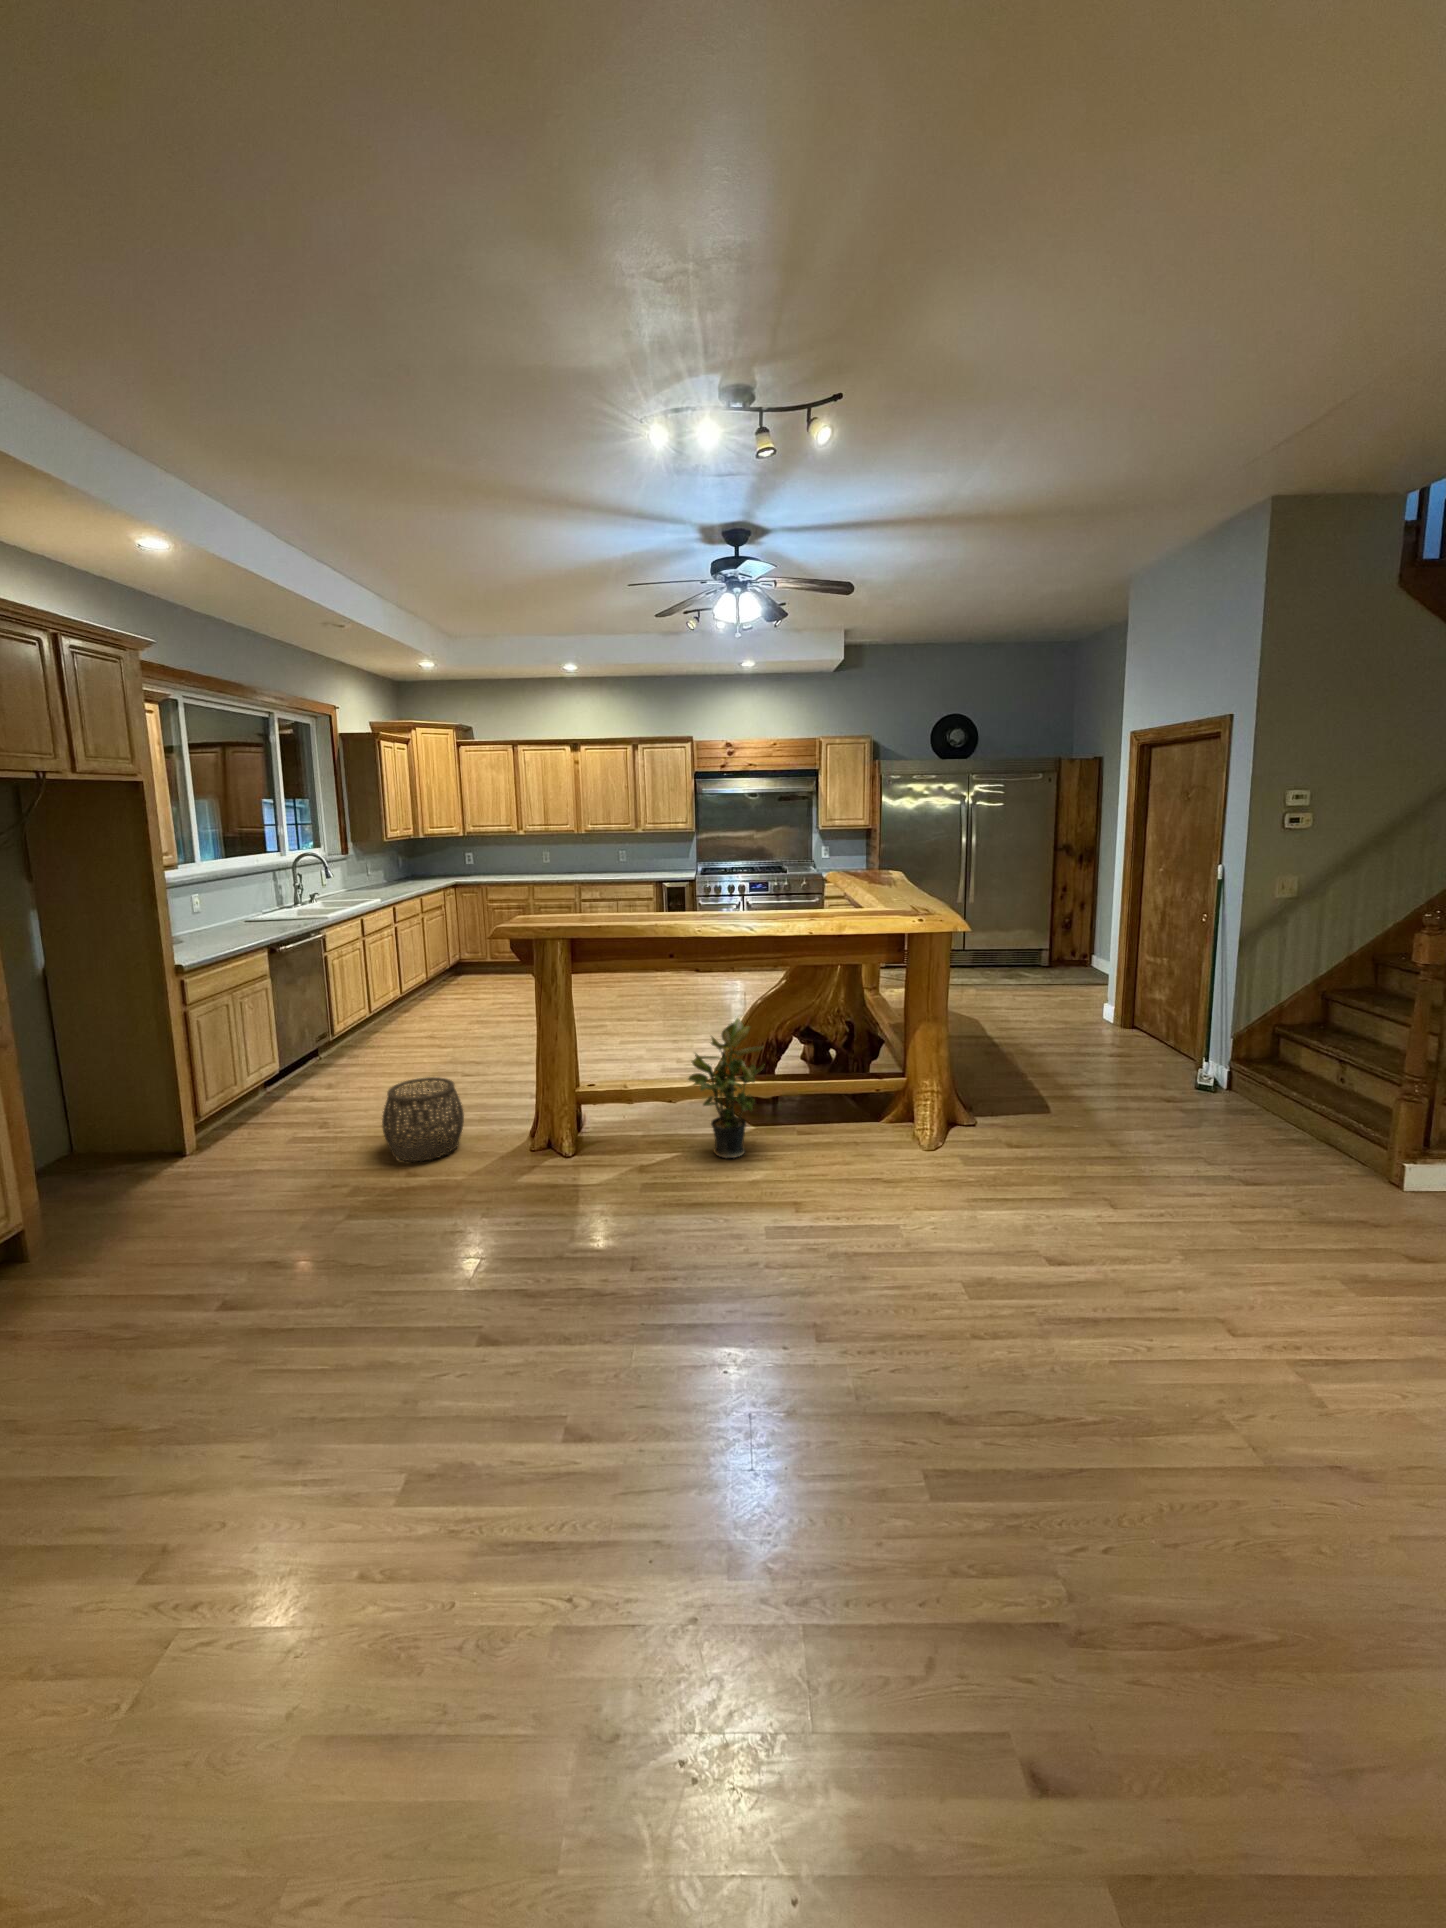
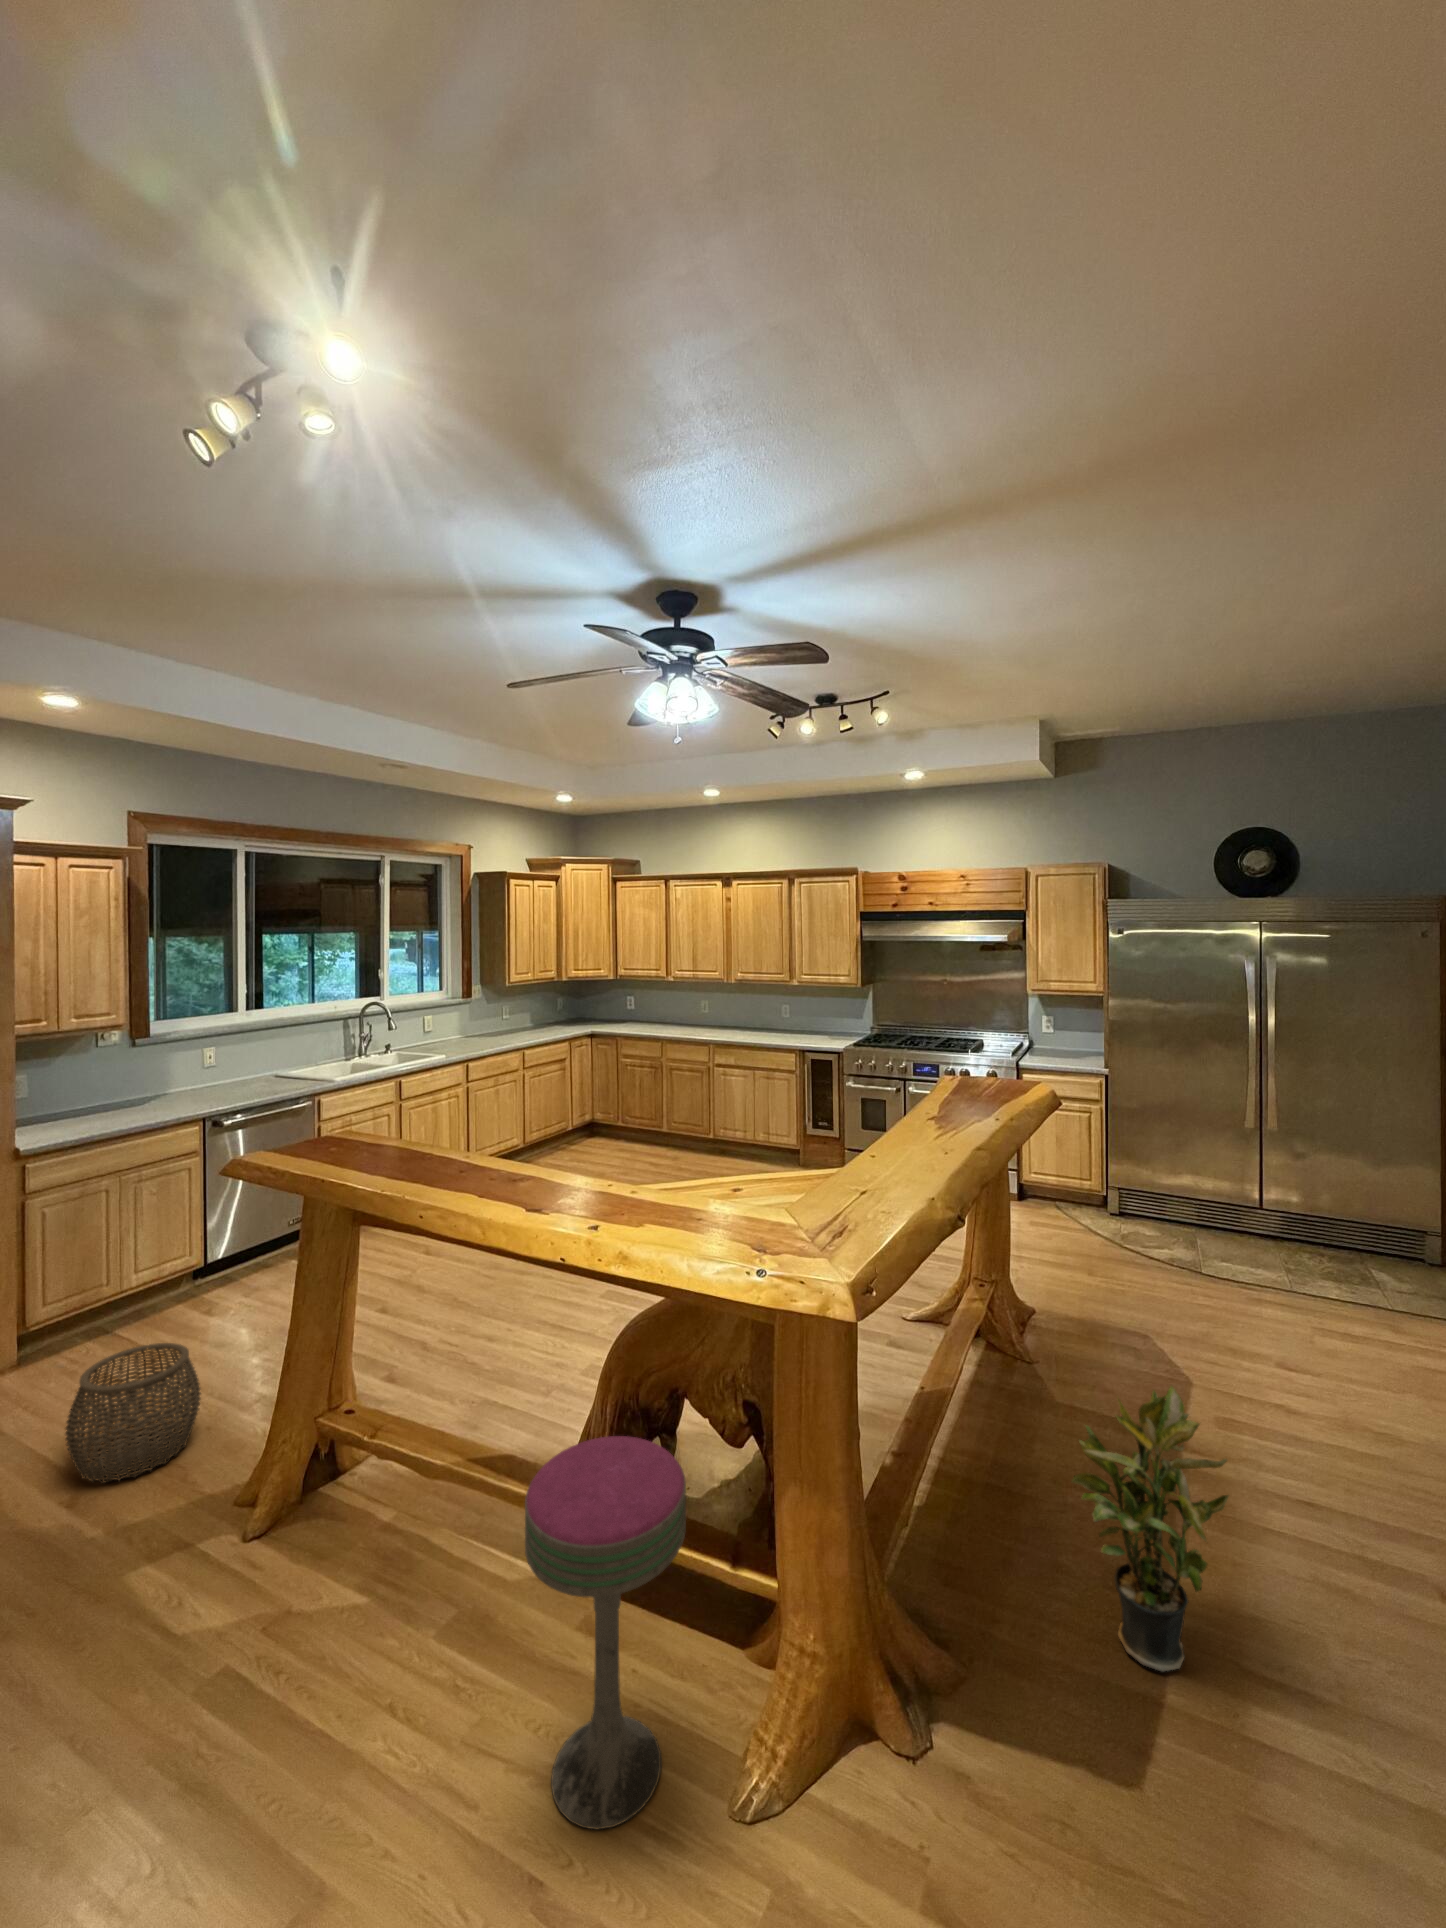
bar stool: none [828,1015,905,1164] -> present [525,1436,686,1830]
potted plant: present [688,1018,764,1158] -> present [1072,1386,1228,1671]

